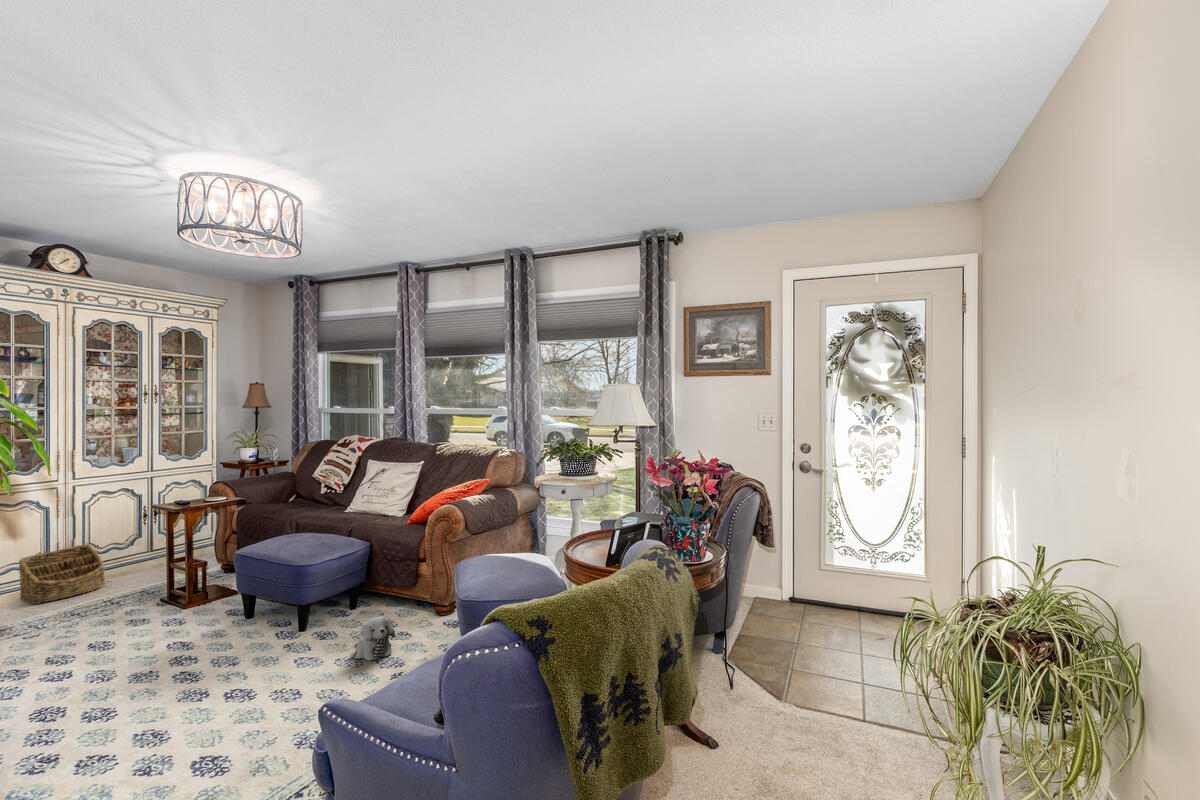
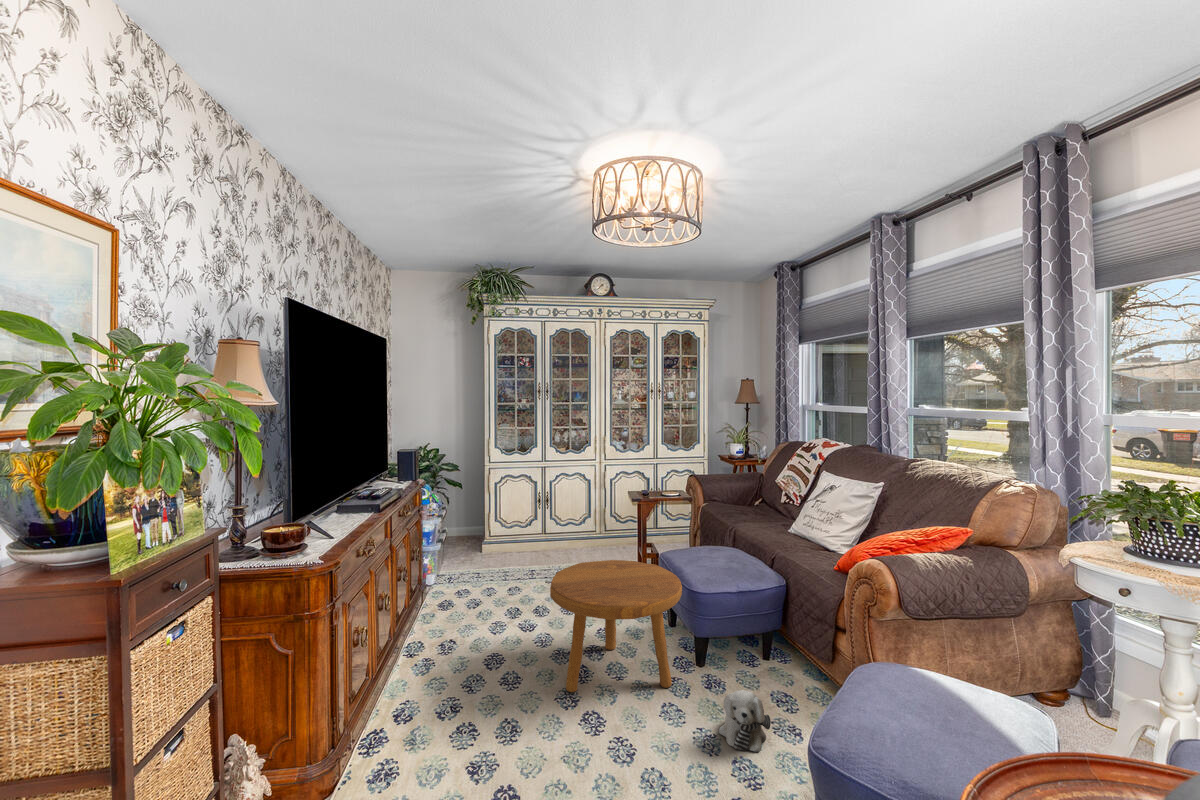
basket: present [19,544,105,604] -> none [573,512,618,553]
footstool: none [142,558,301,698] -> present [550,560,682,692]

